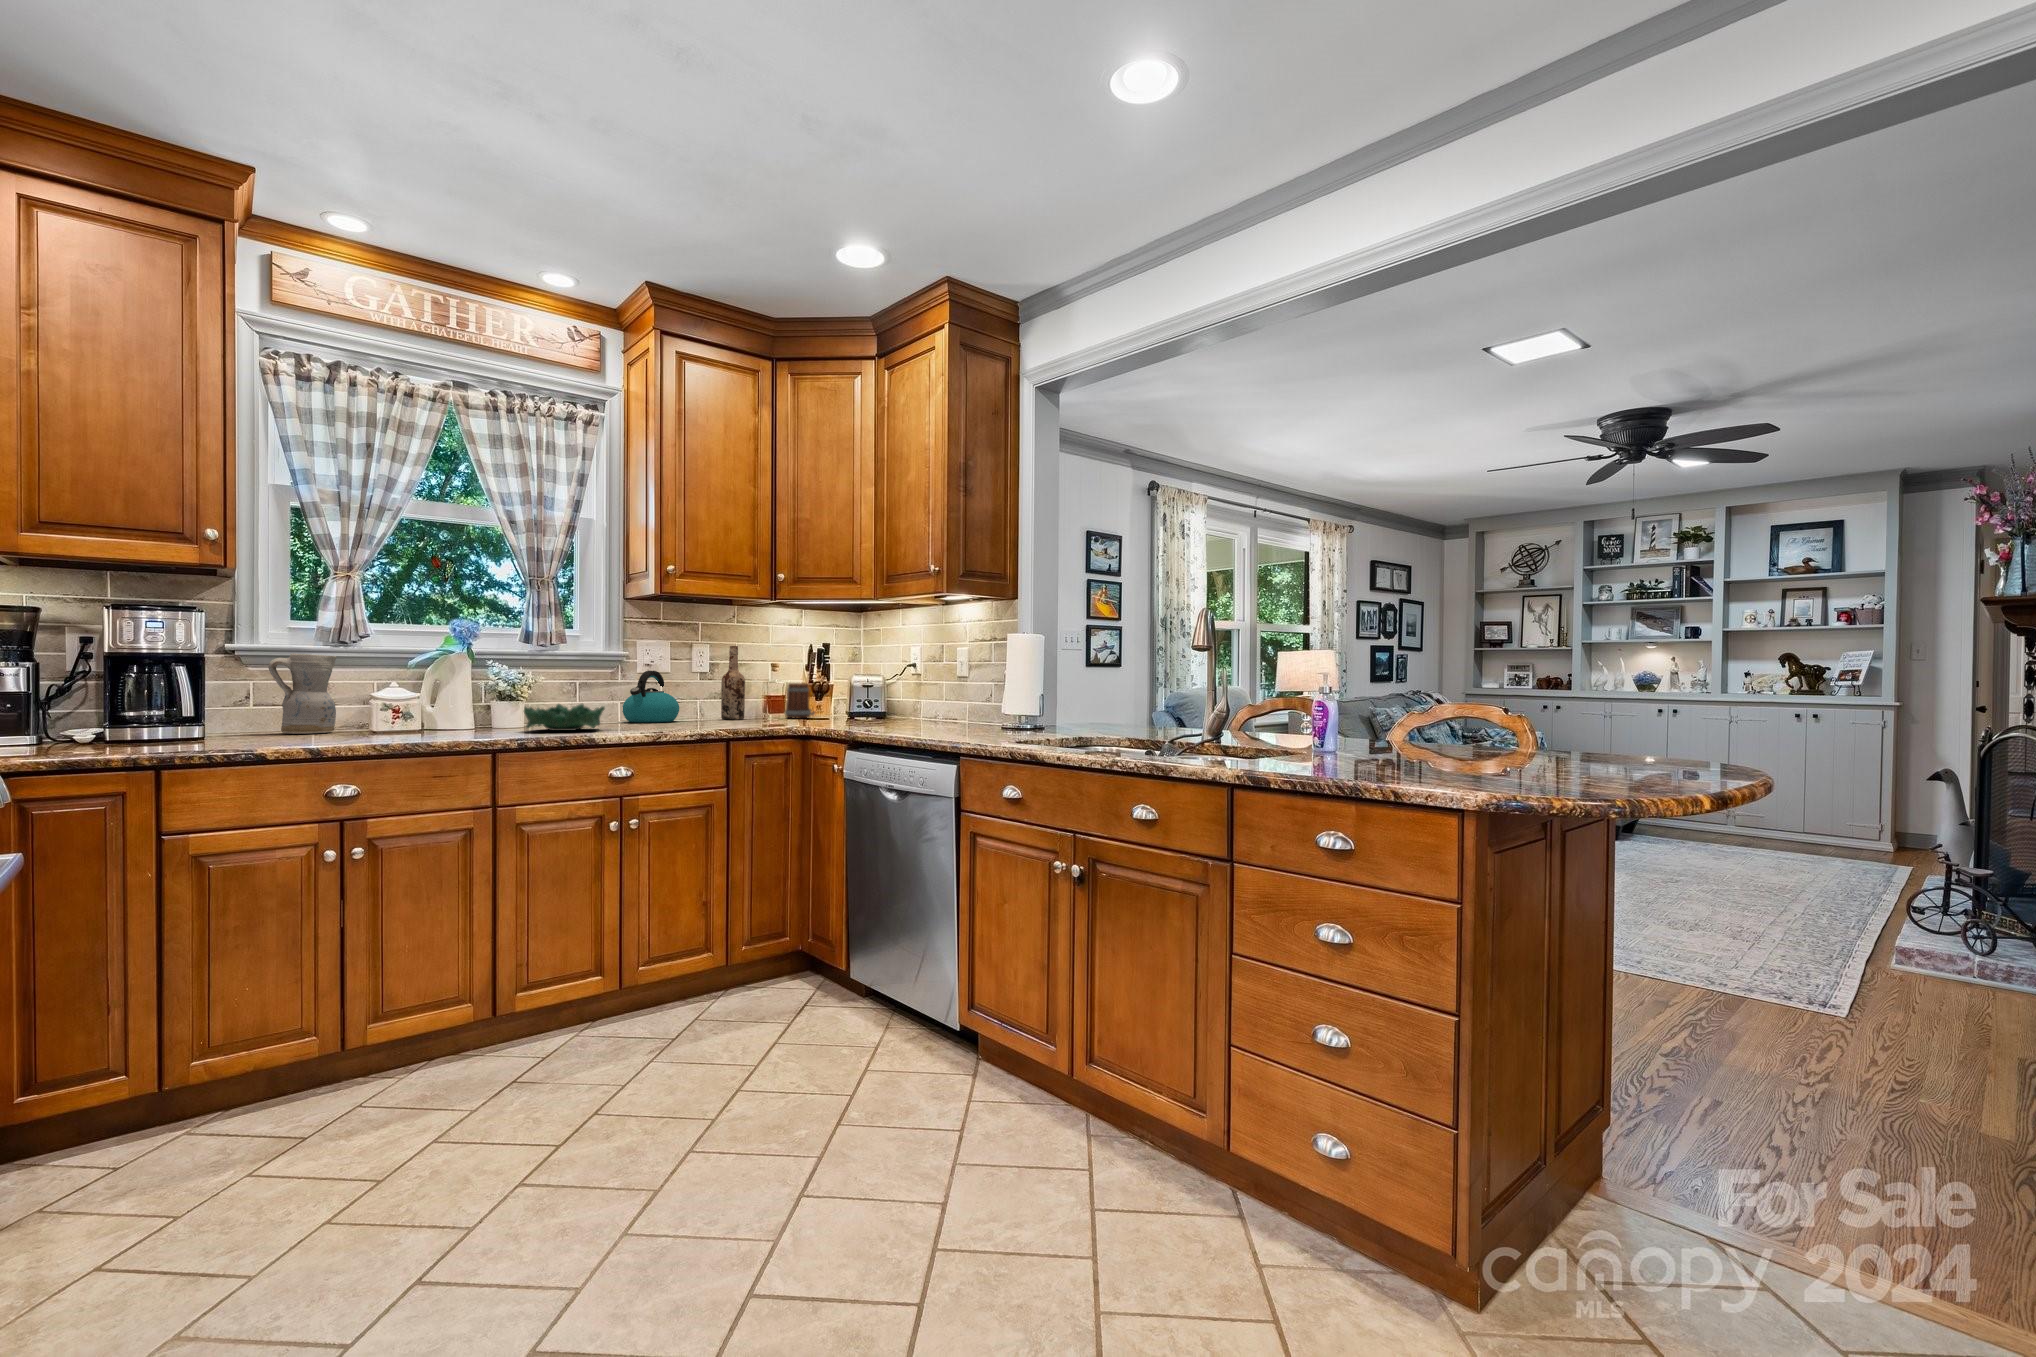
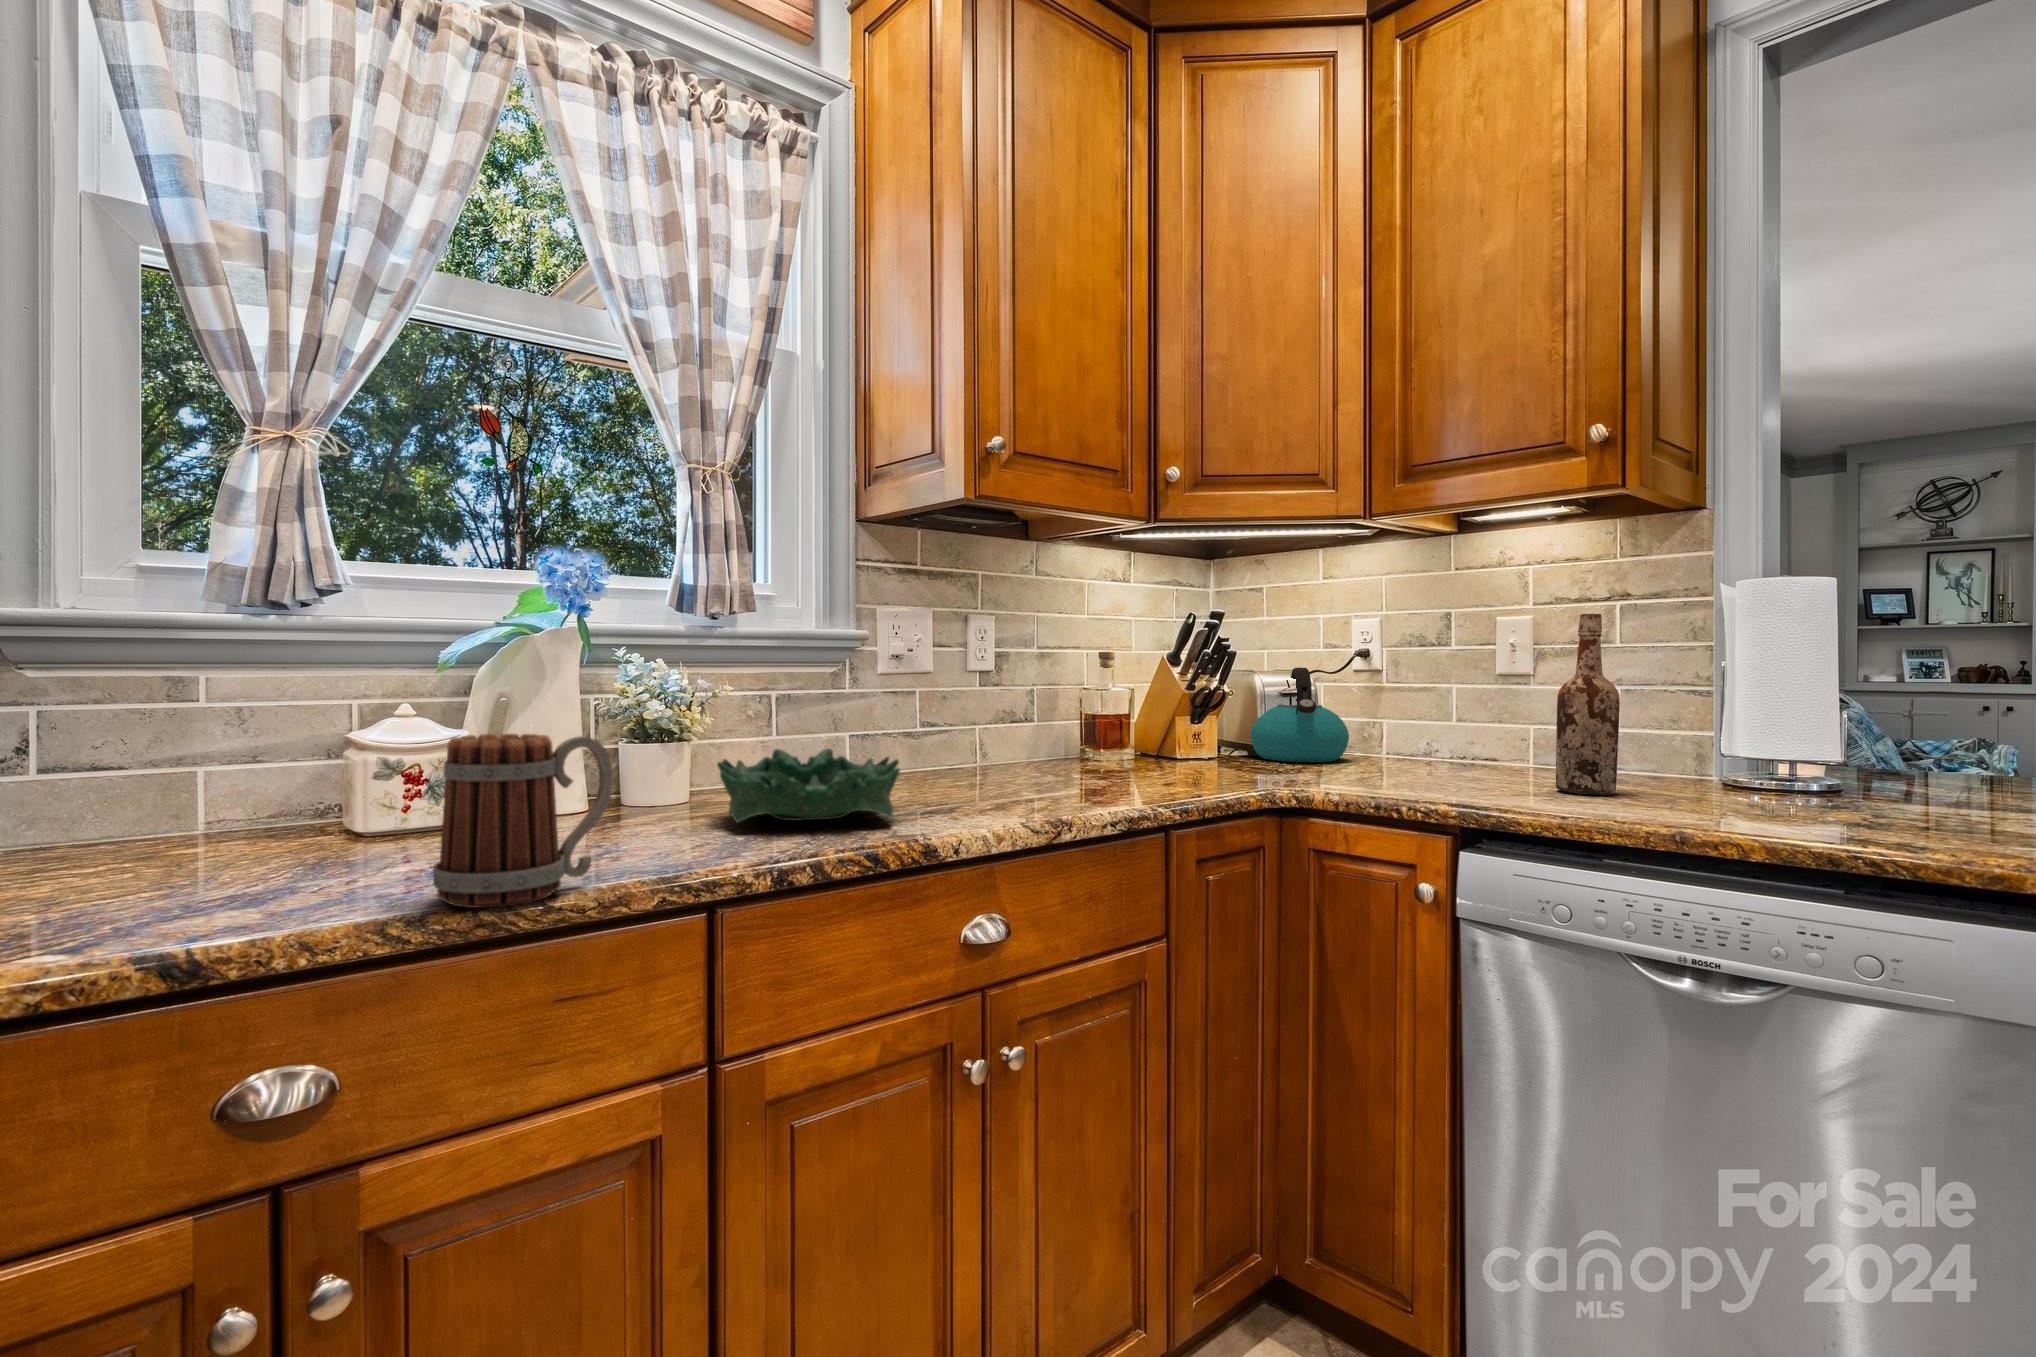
wine bottle: present [721,646,745,719] -> present [1556,614,1620,795]
ceramic pitcher: present [268,653,336,734] -> none [77,630,258,842]
kettle: present [623,671,679,723] -> present [1251,668,1349,762]
mug: present [785,683,815,718] -> present [433,734,613,908]

